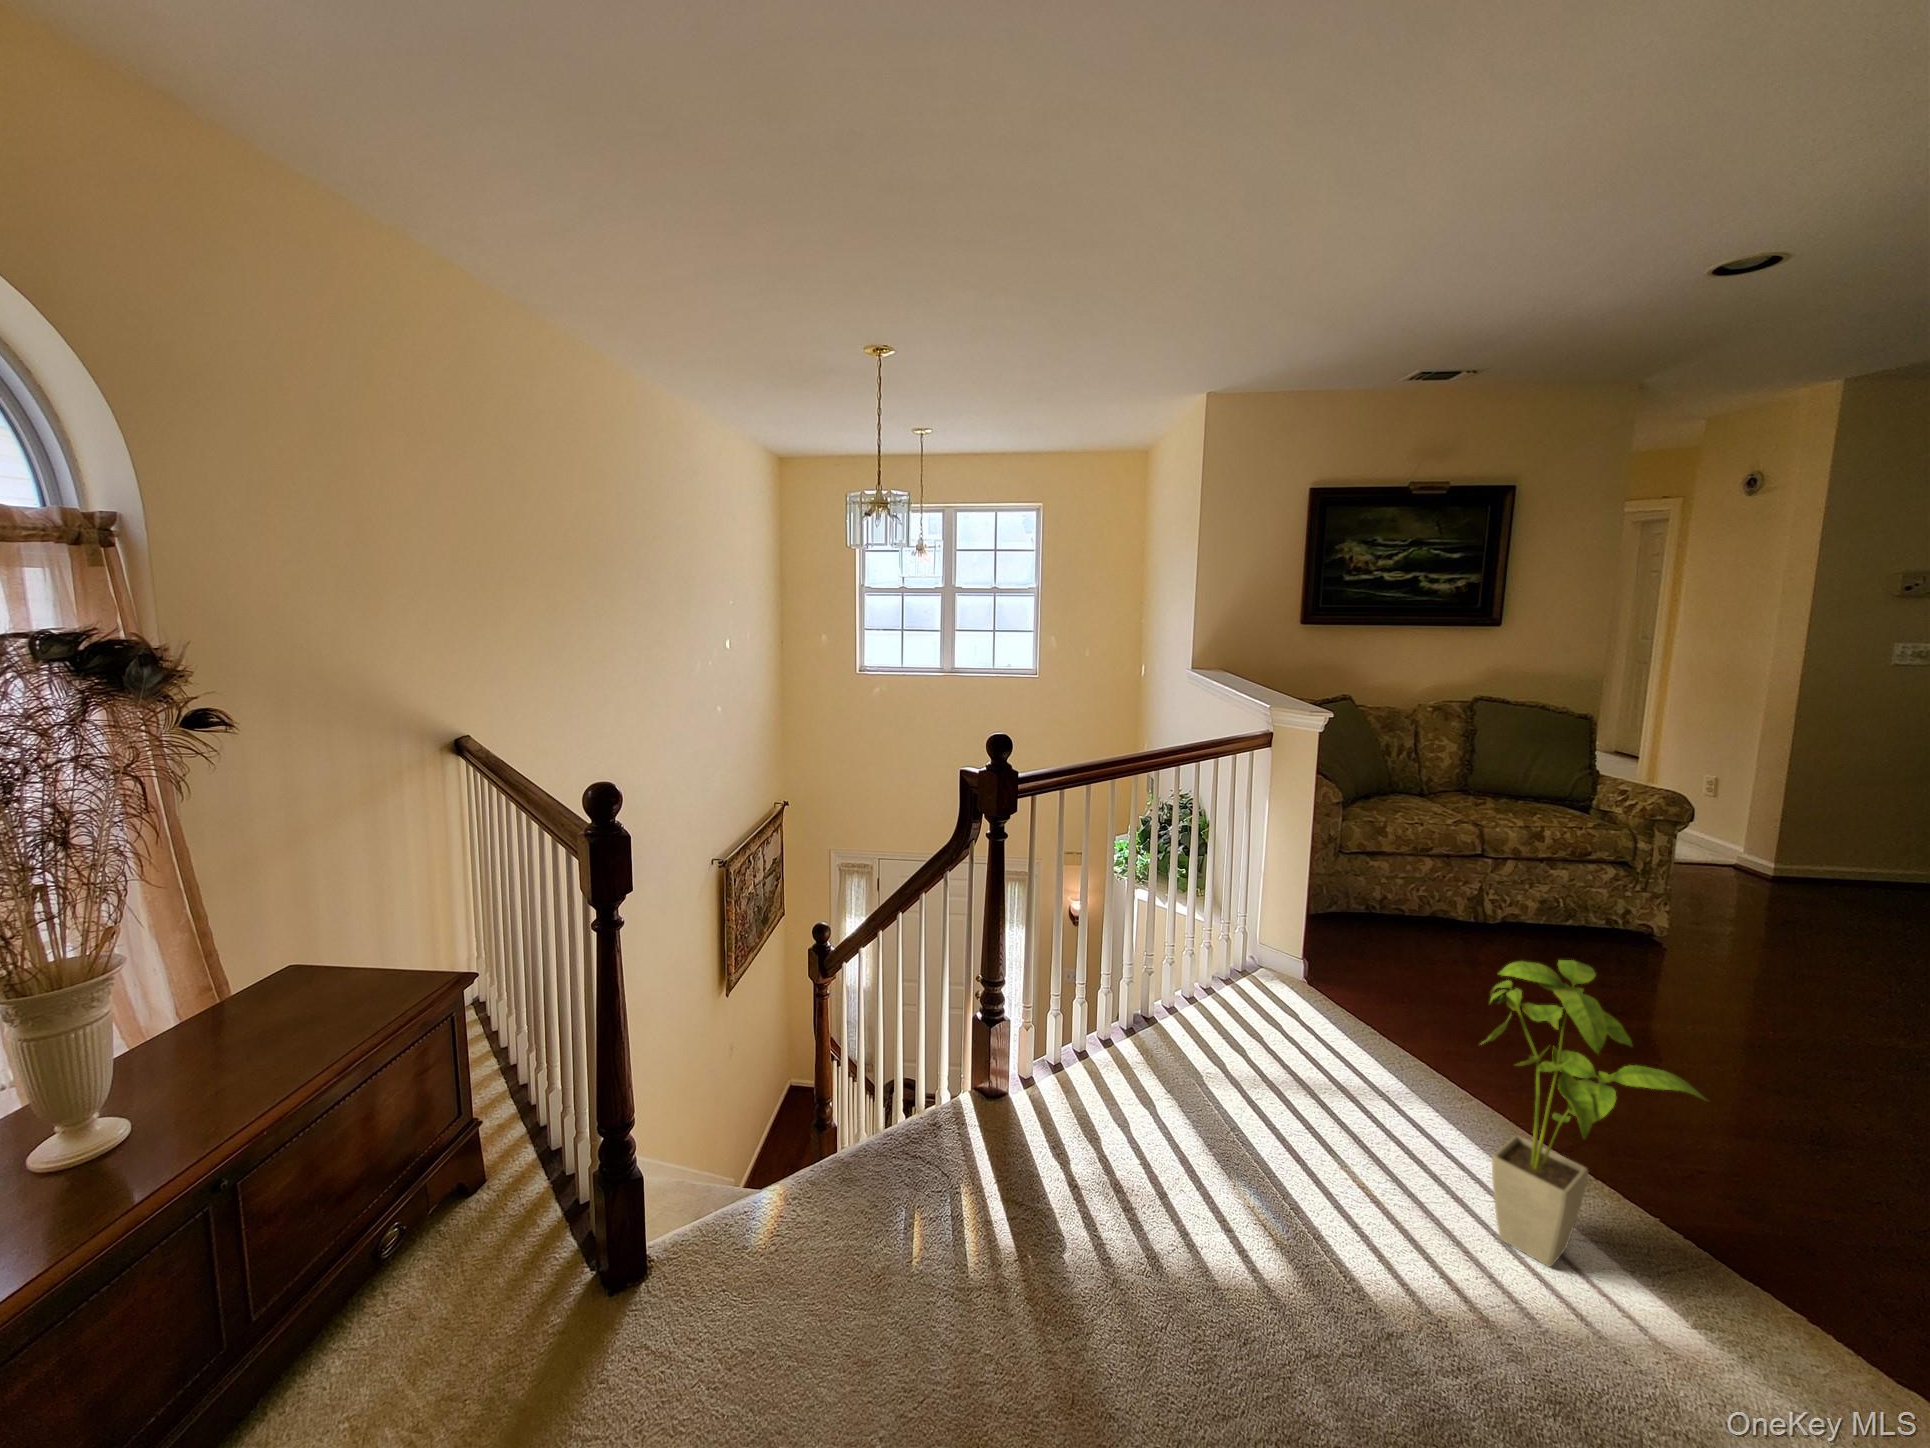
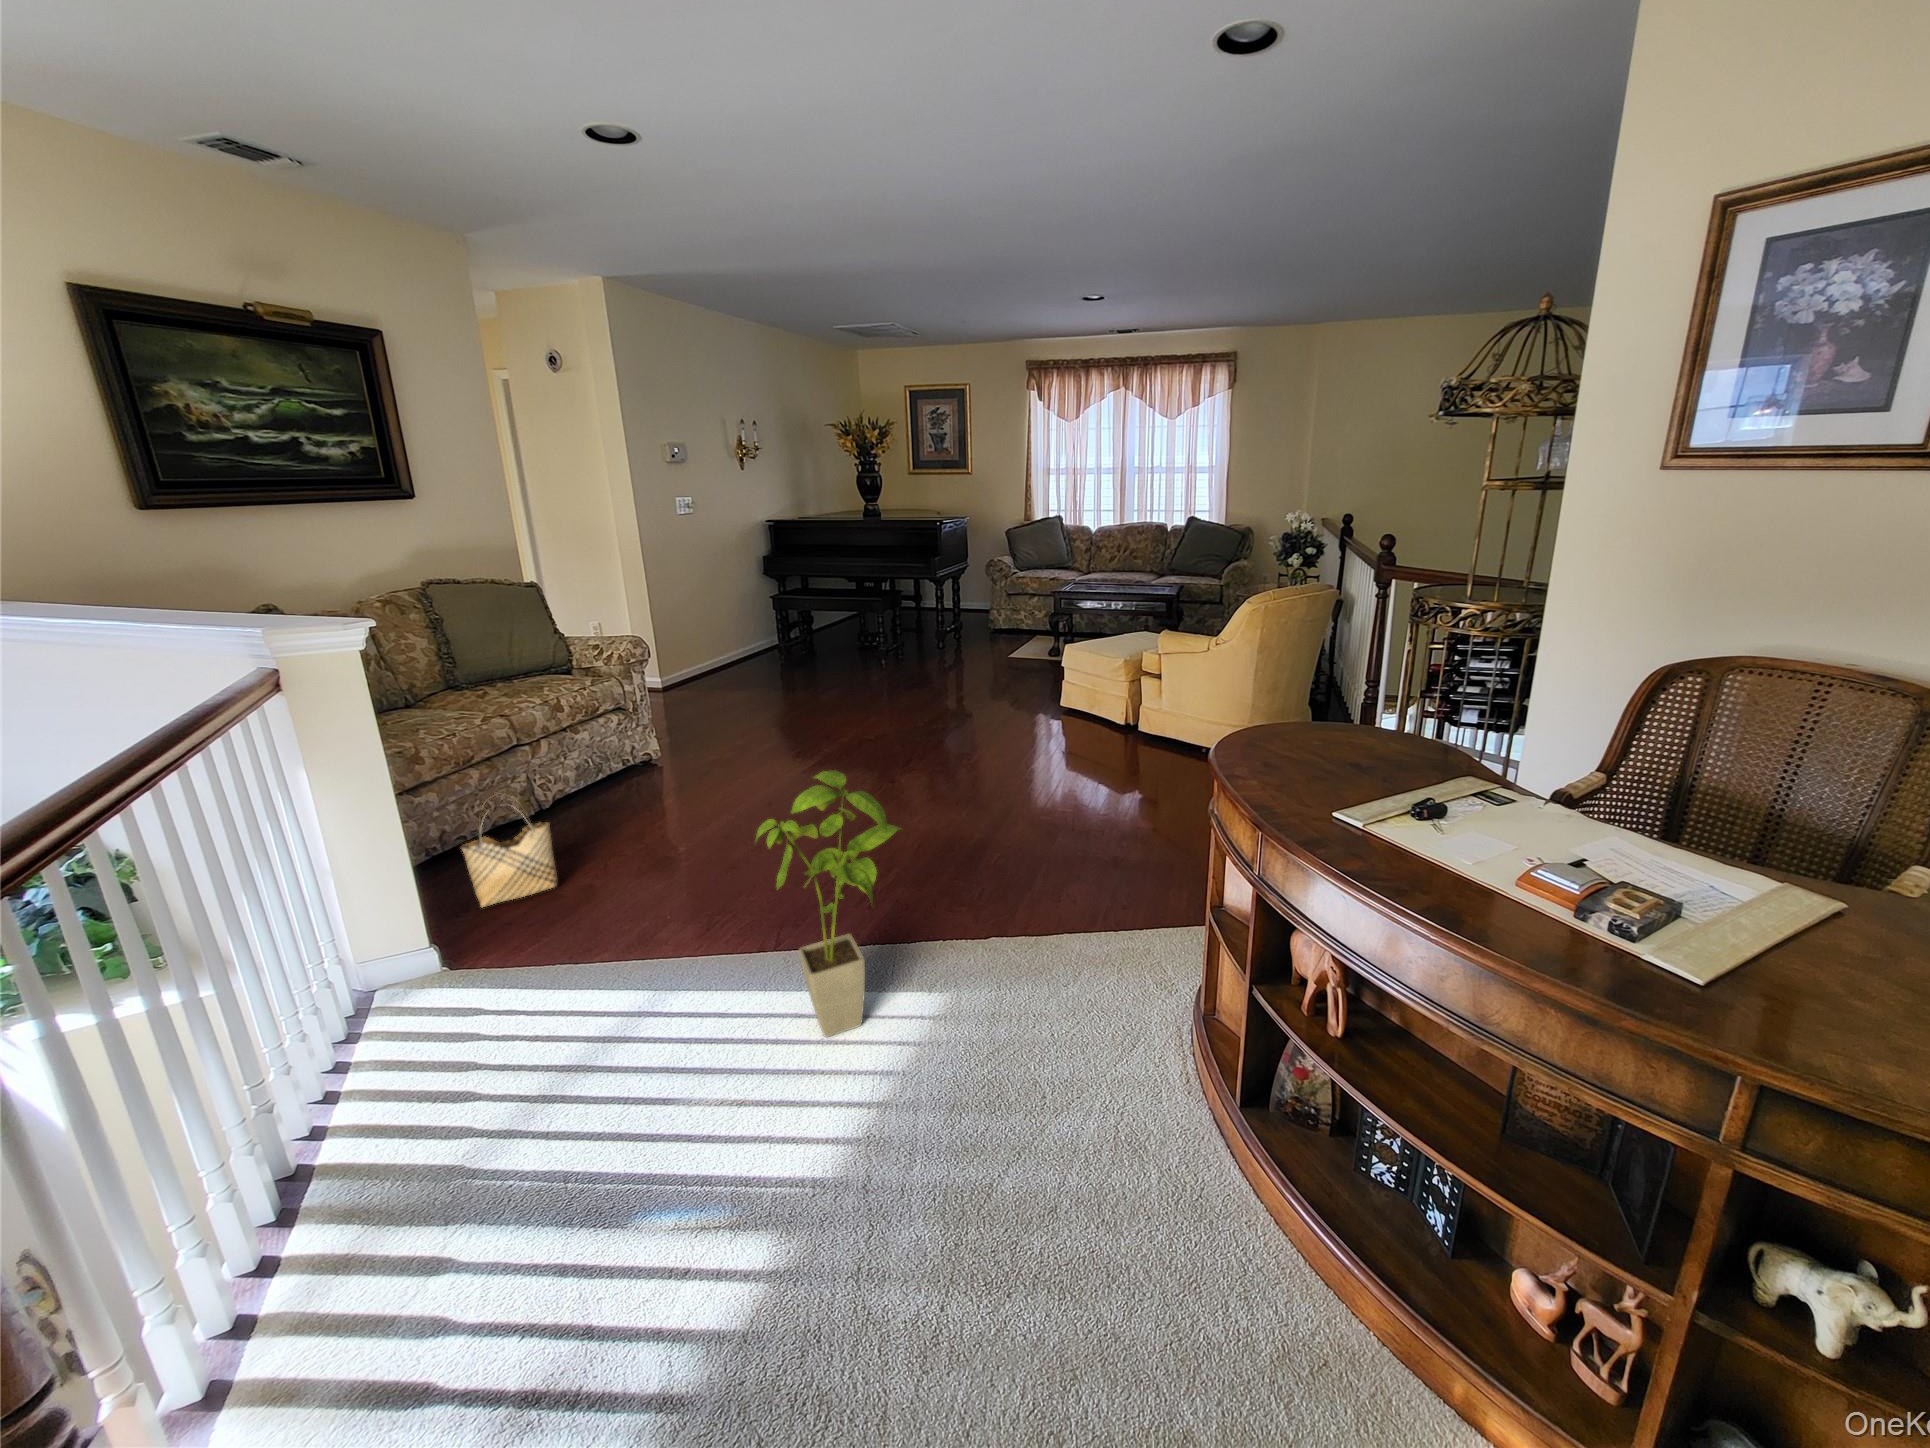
woven basket: none [1368,878,1447,979] -> present [460,795,557,907]

